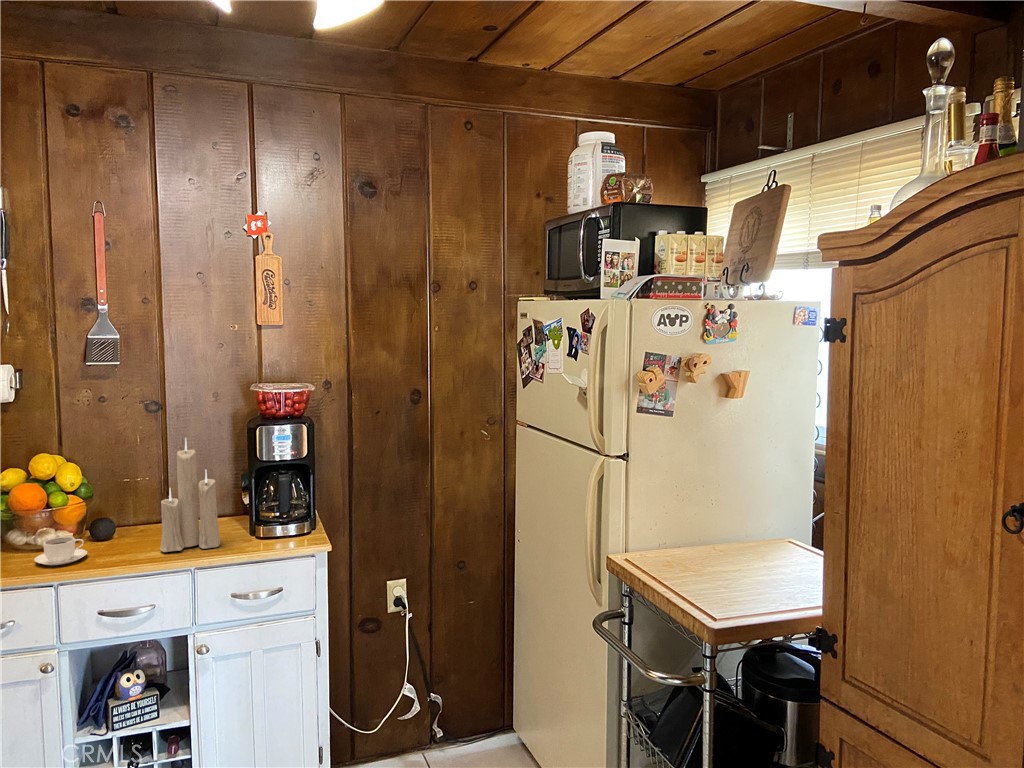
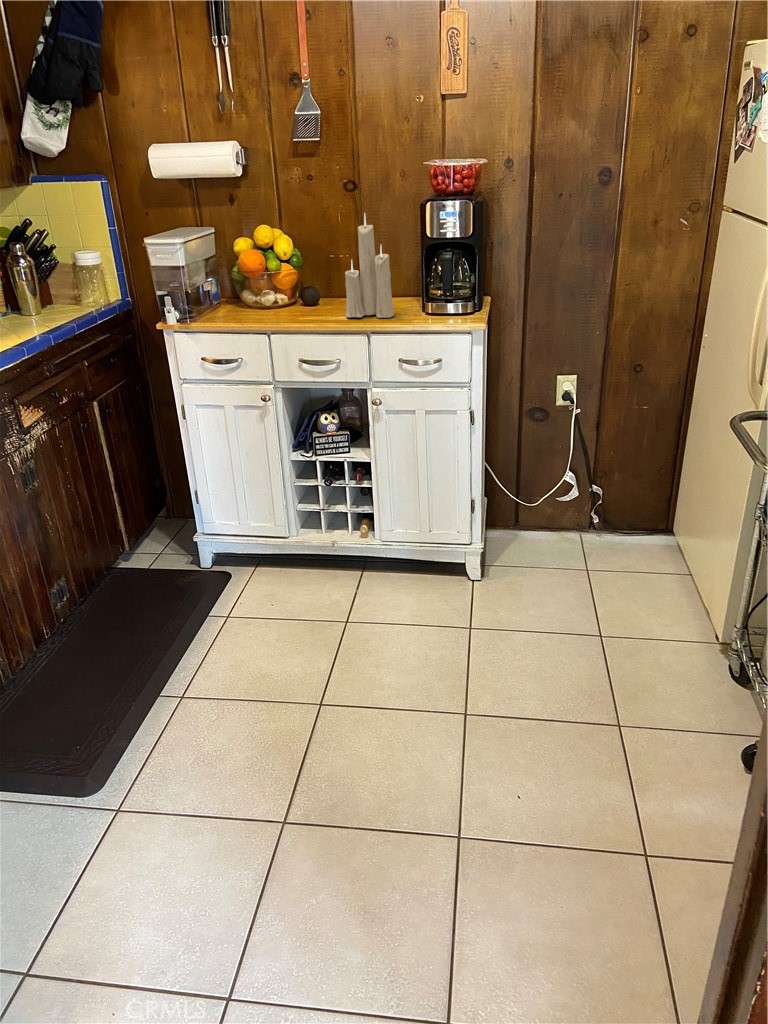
coffee cup: present [34,537,87,565] -> none [257,297,294,319]

